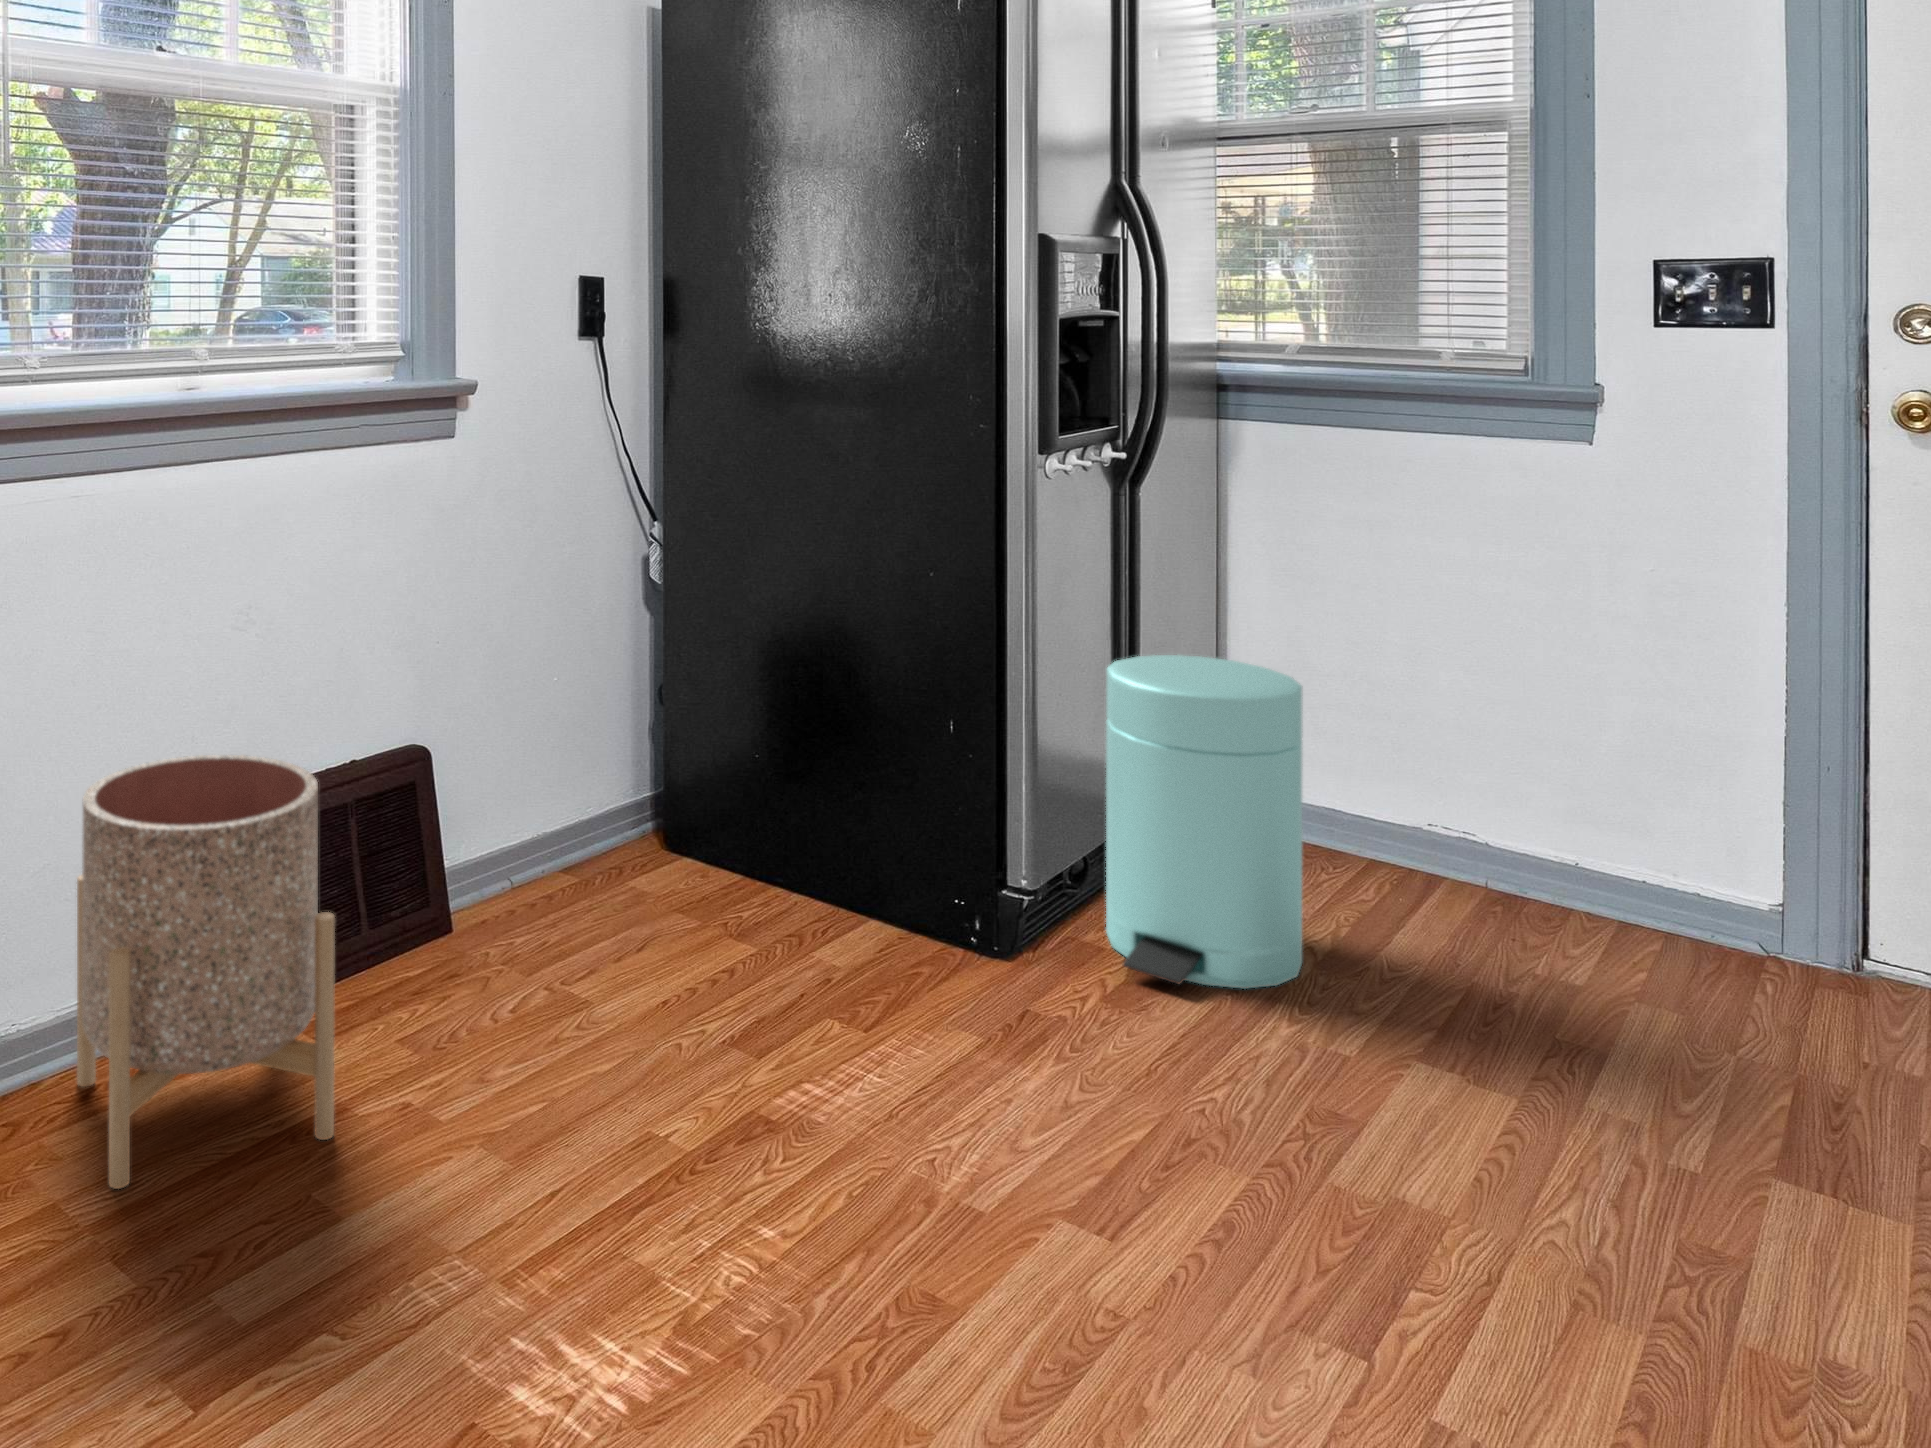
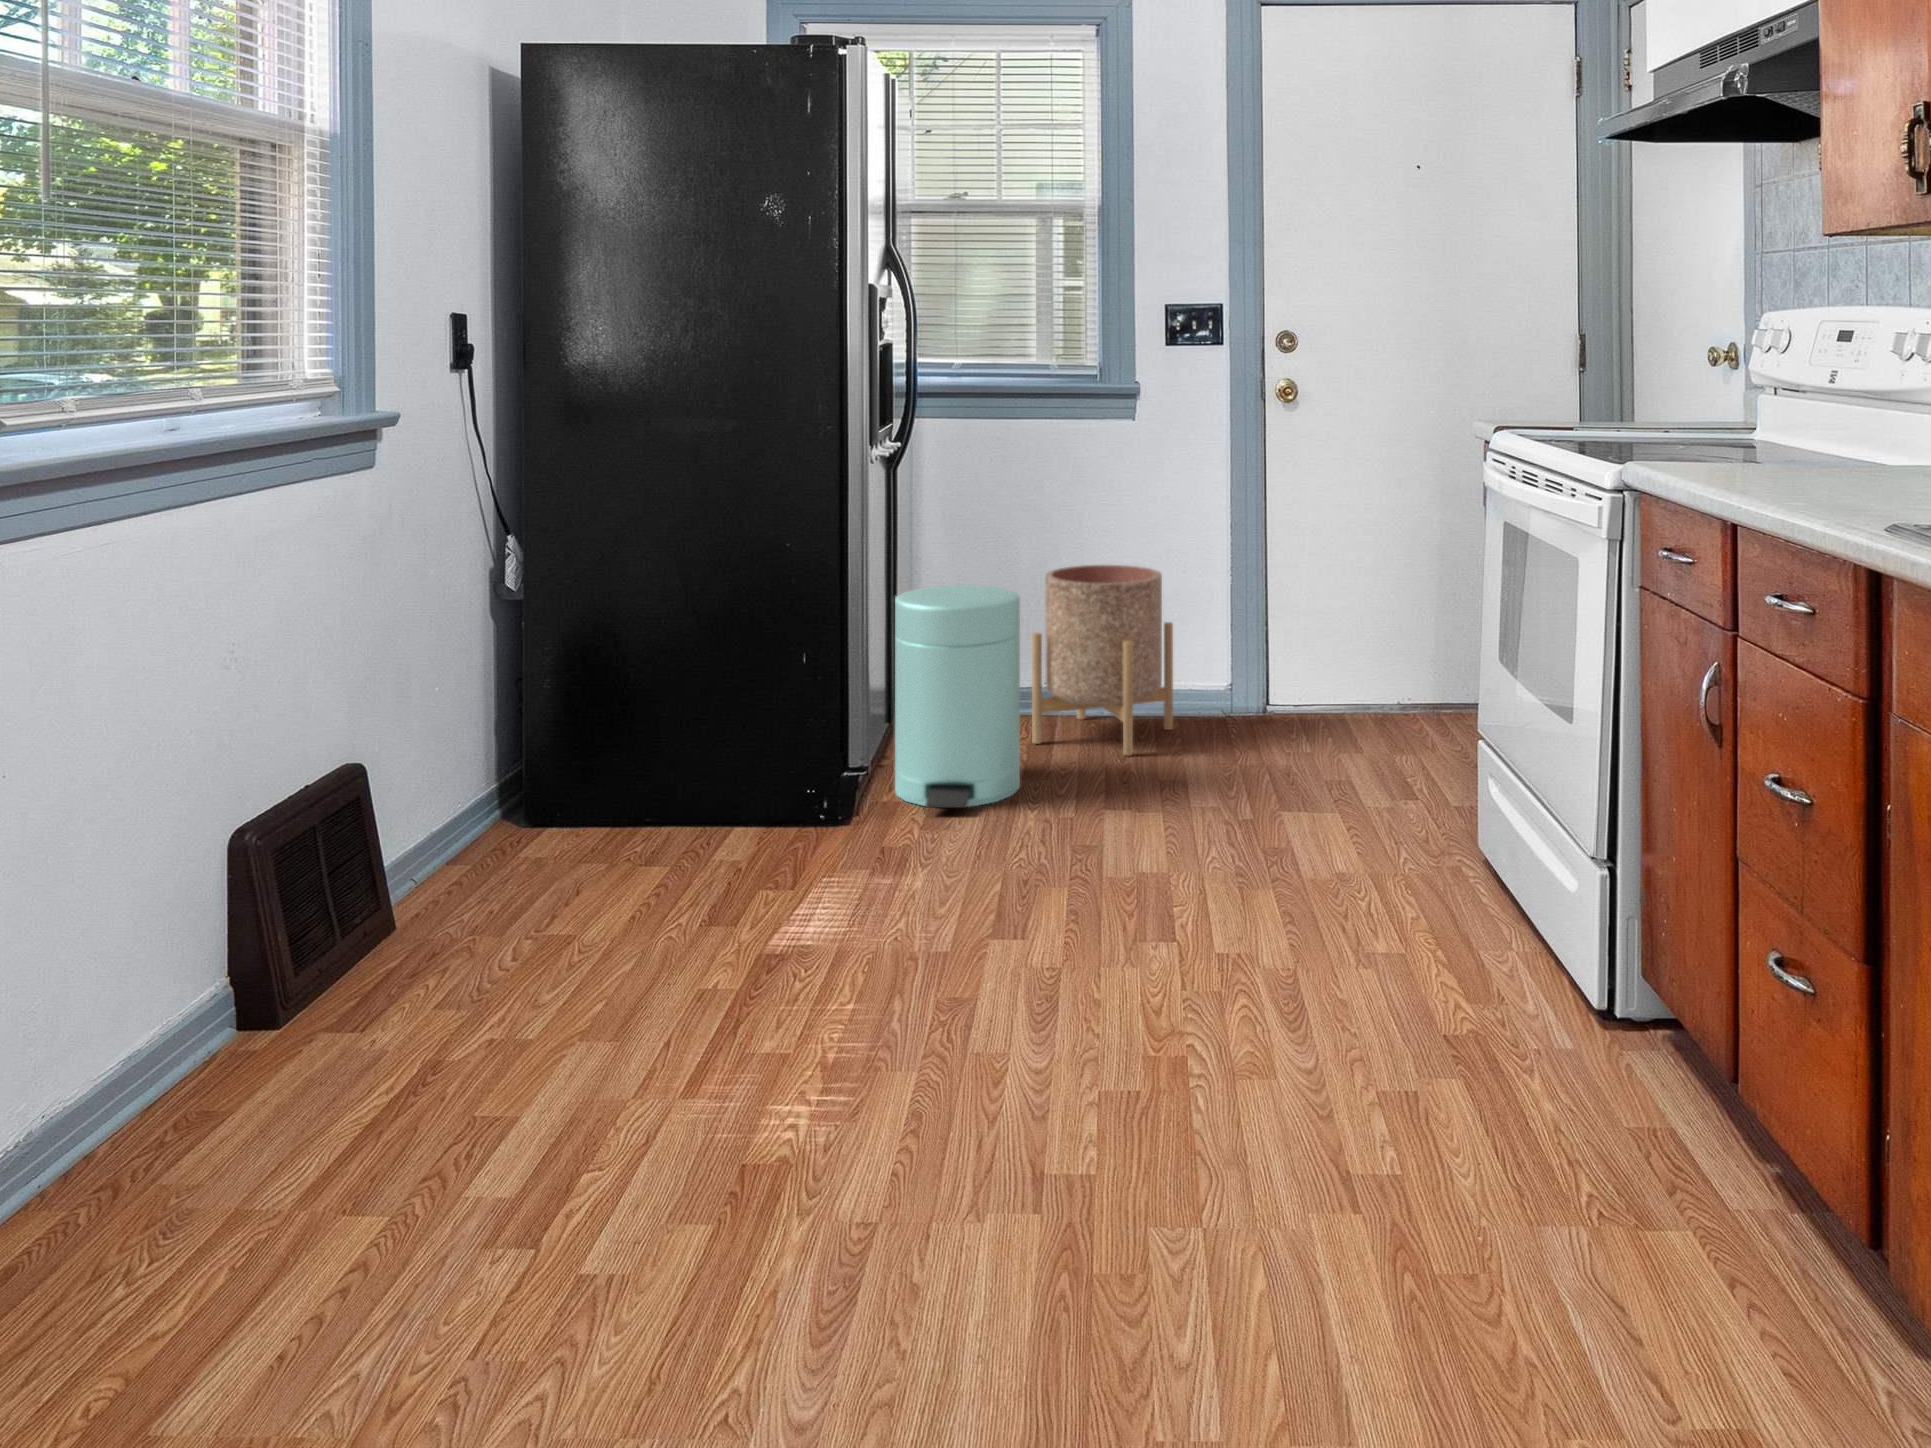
planter: present [77,755,335,1189] -> present [1032,565,1173,756]

